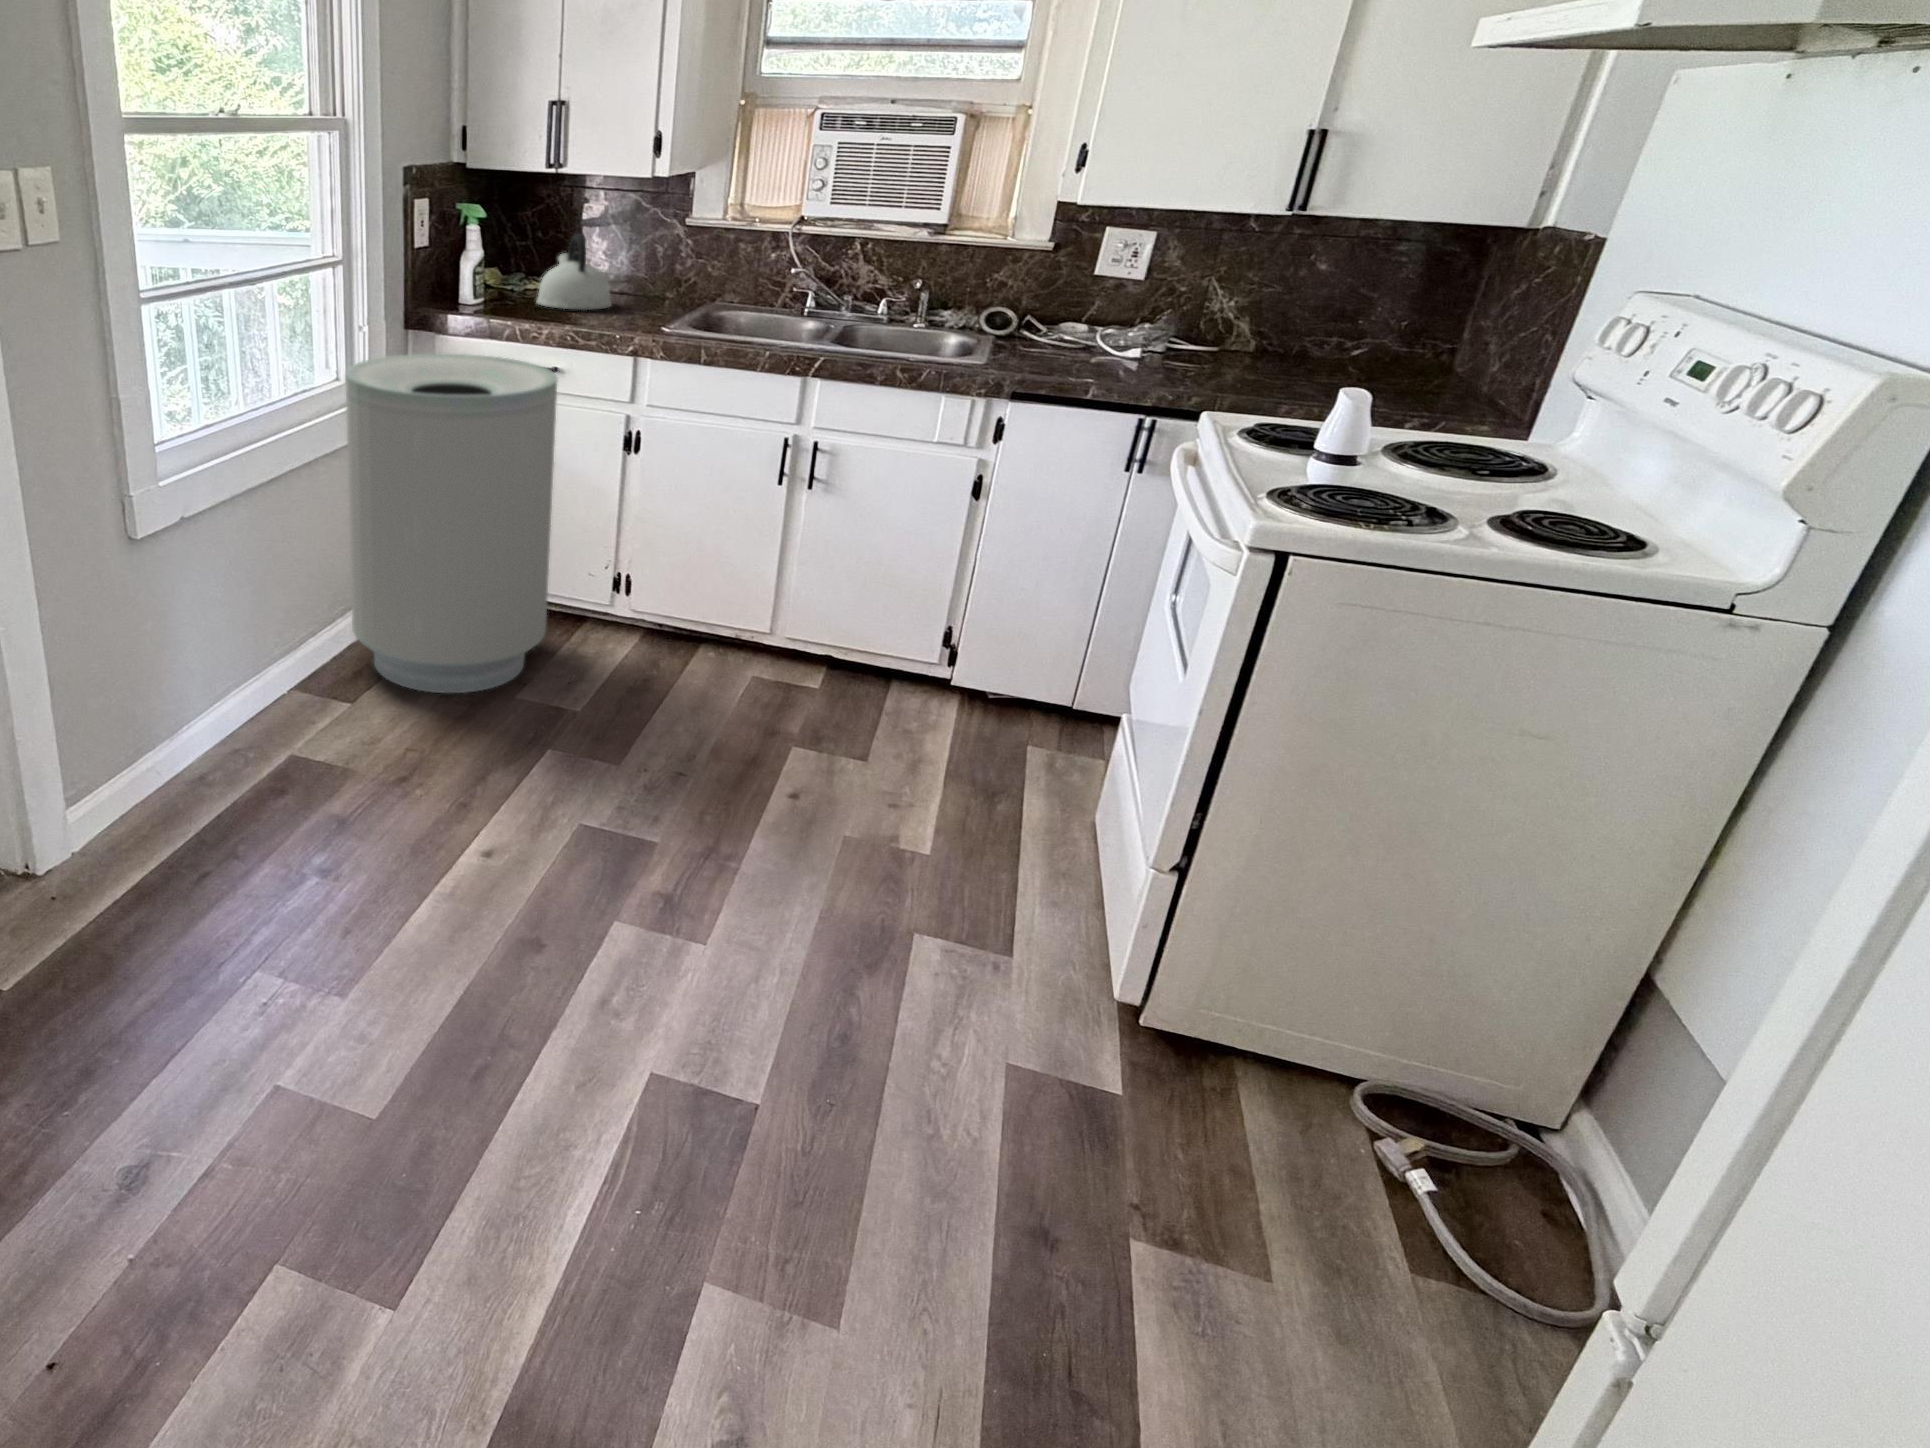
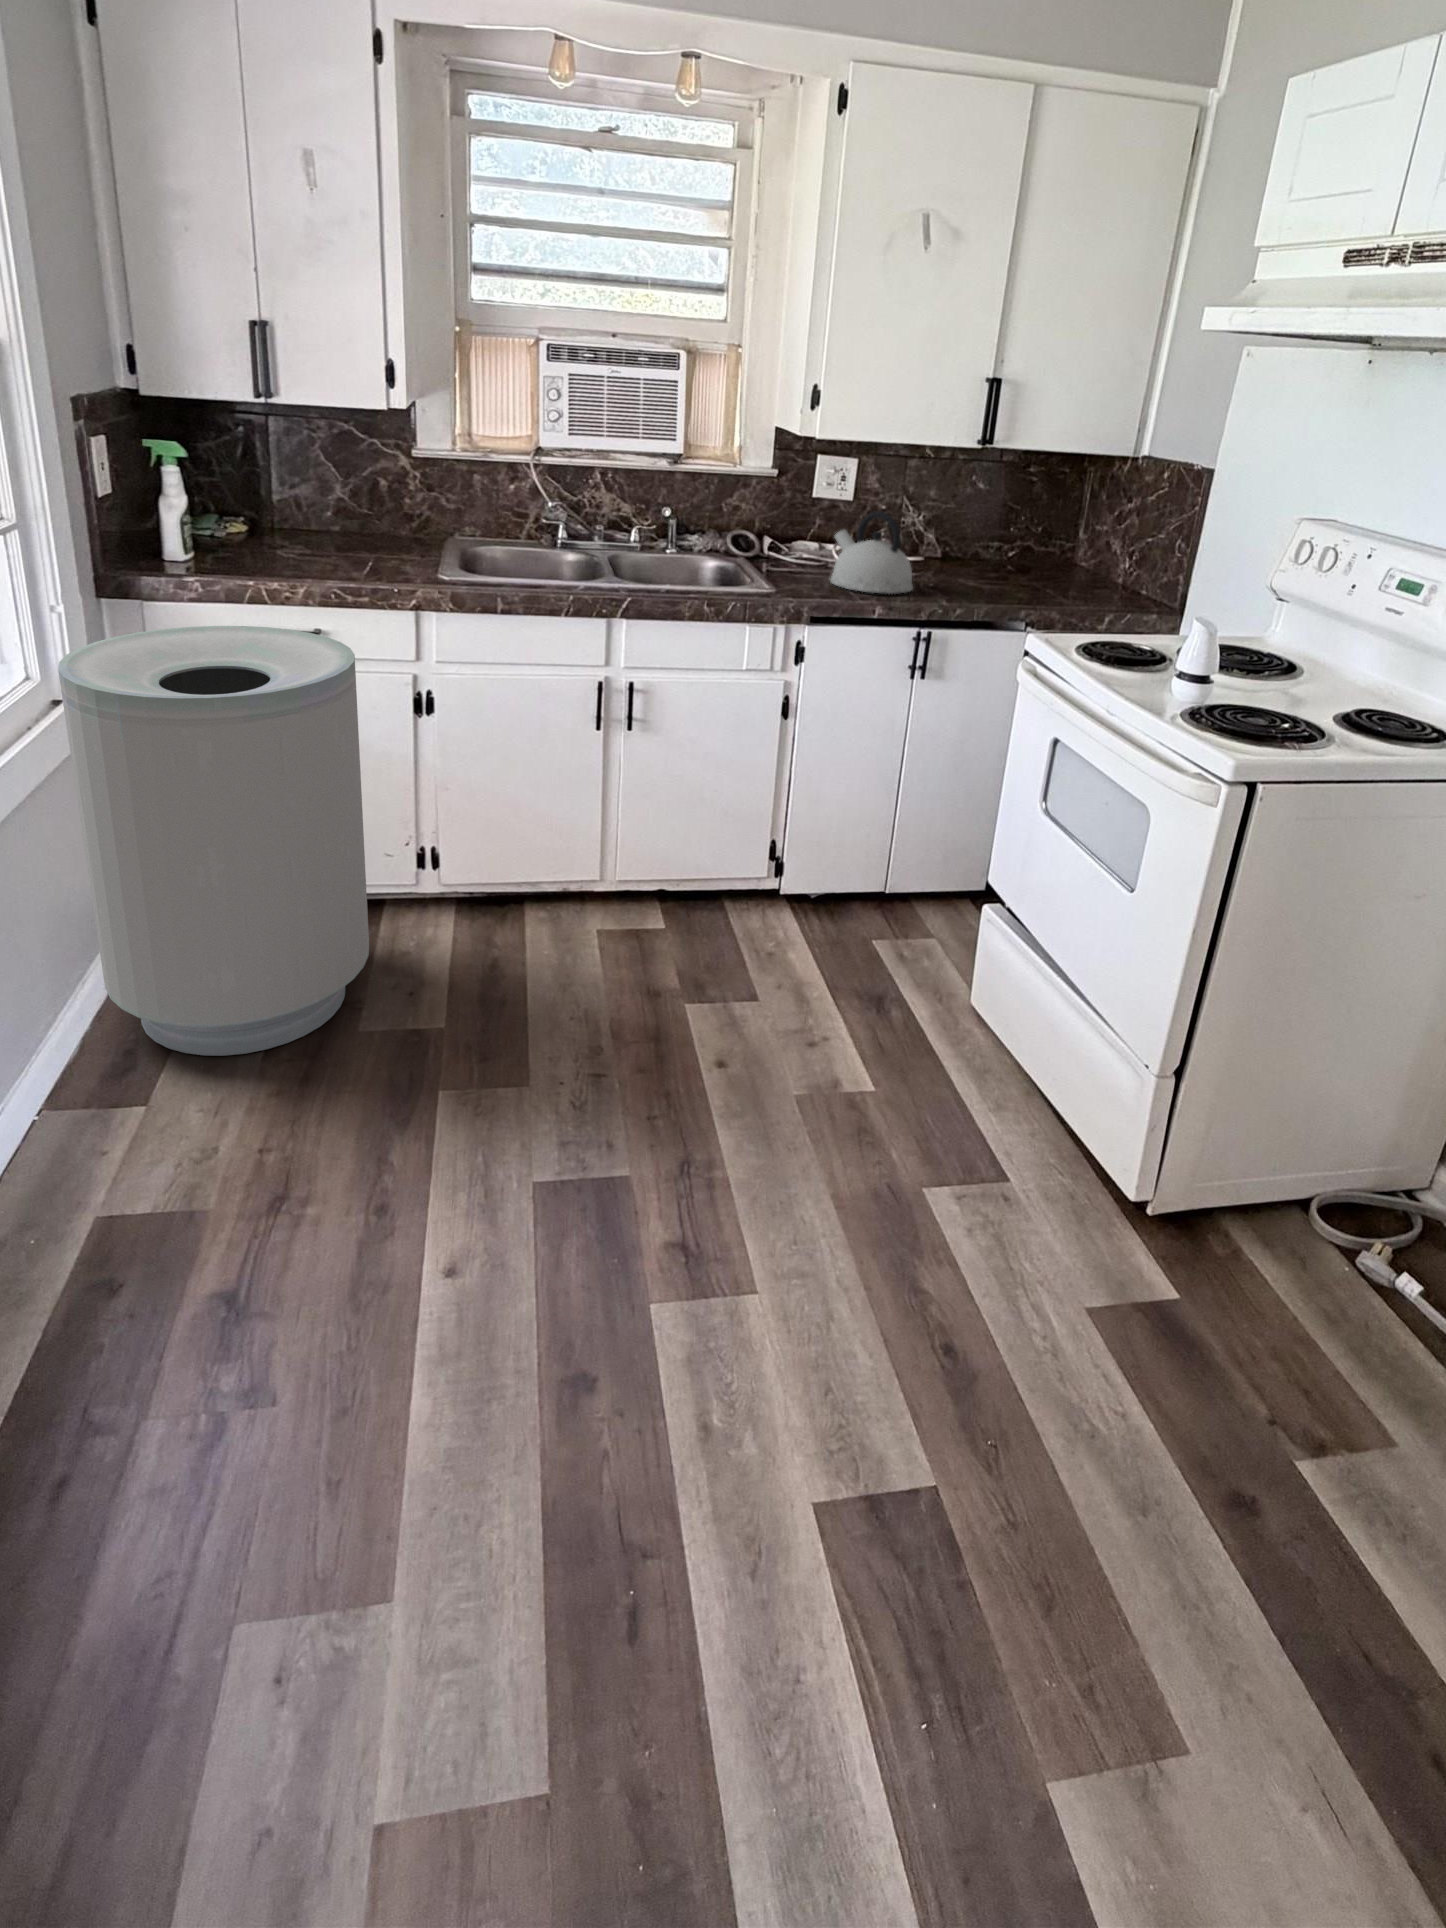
kettle: present [536,234,612,310] -> present [830,511,913,594]

